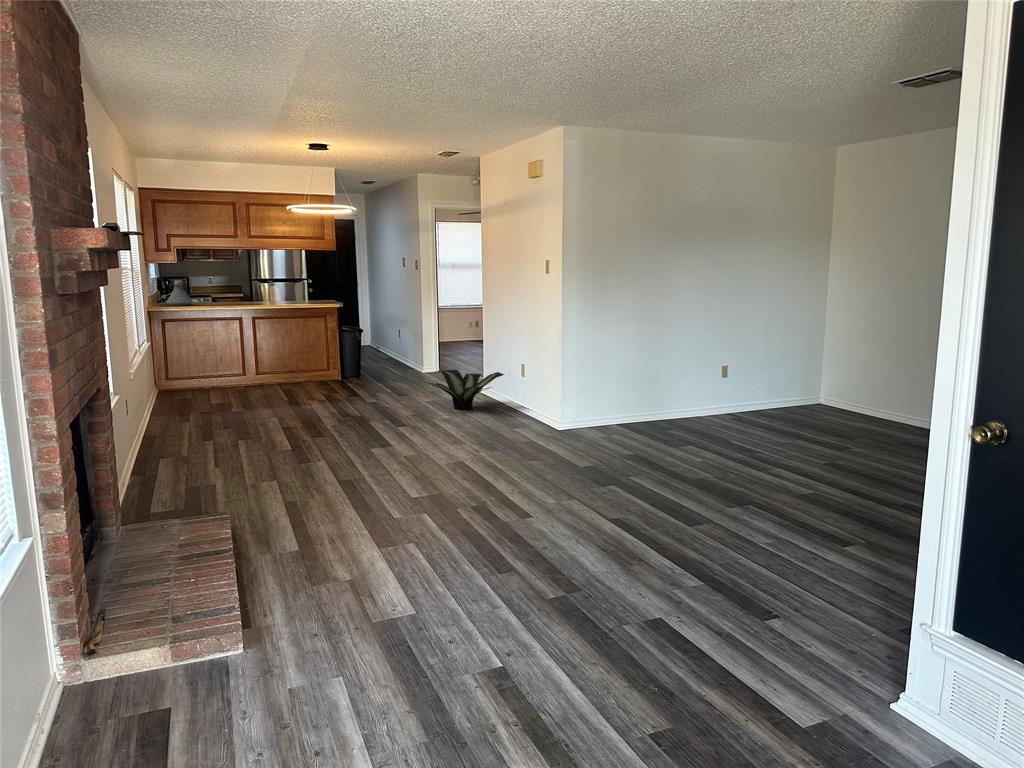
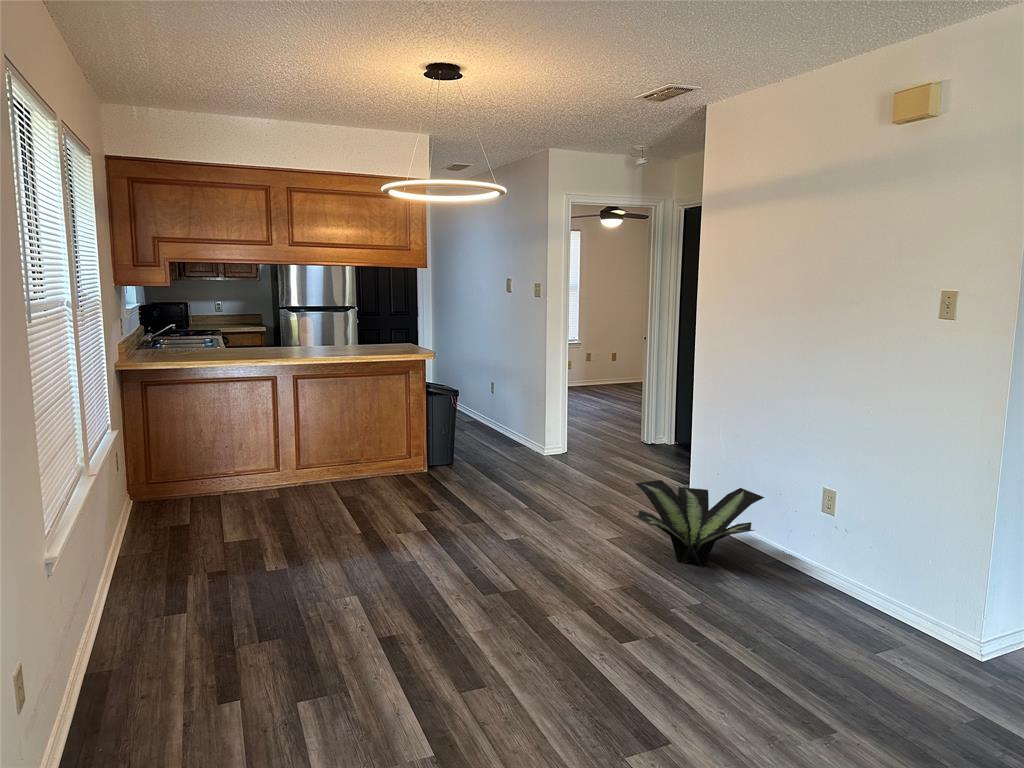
bottle: present [166,280,193,306] -> none [150,316,196,358]

